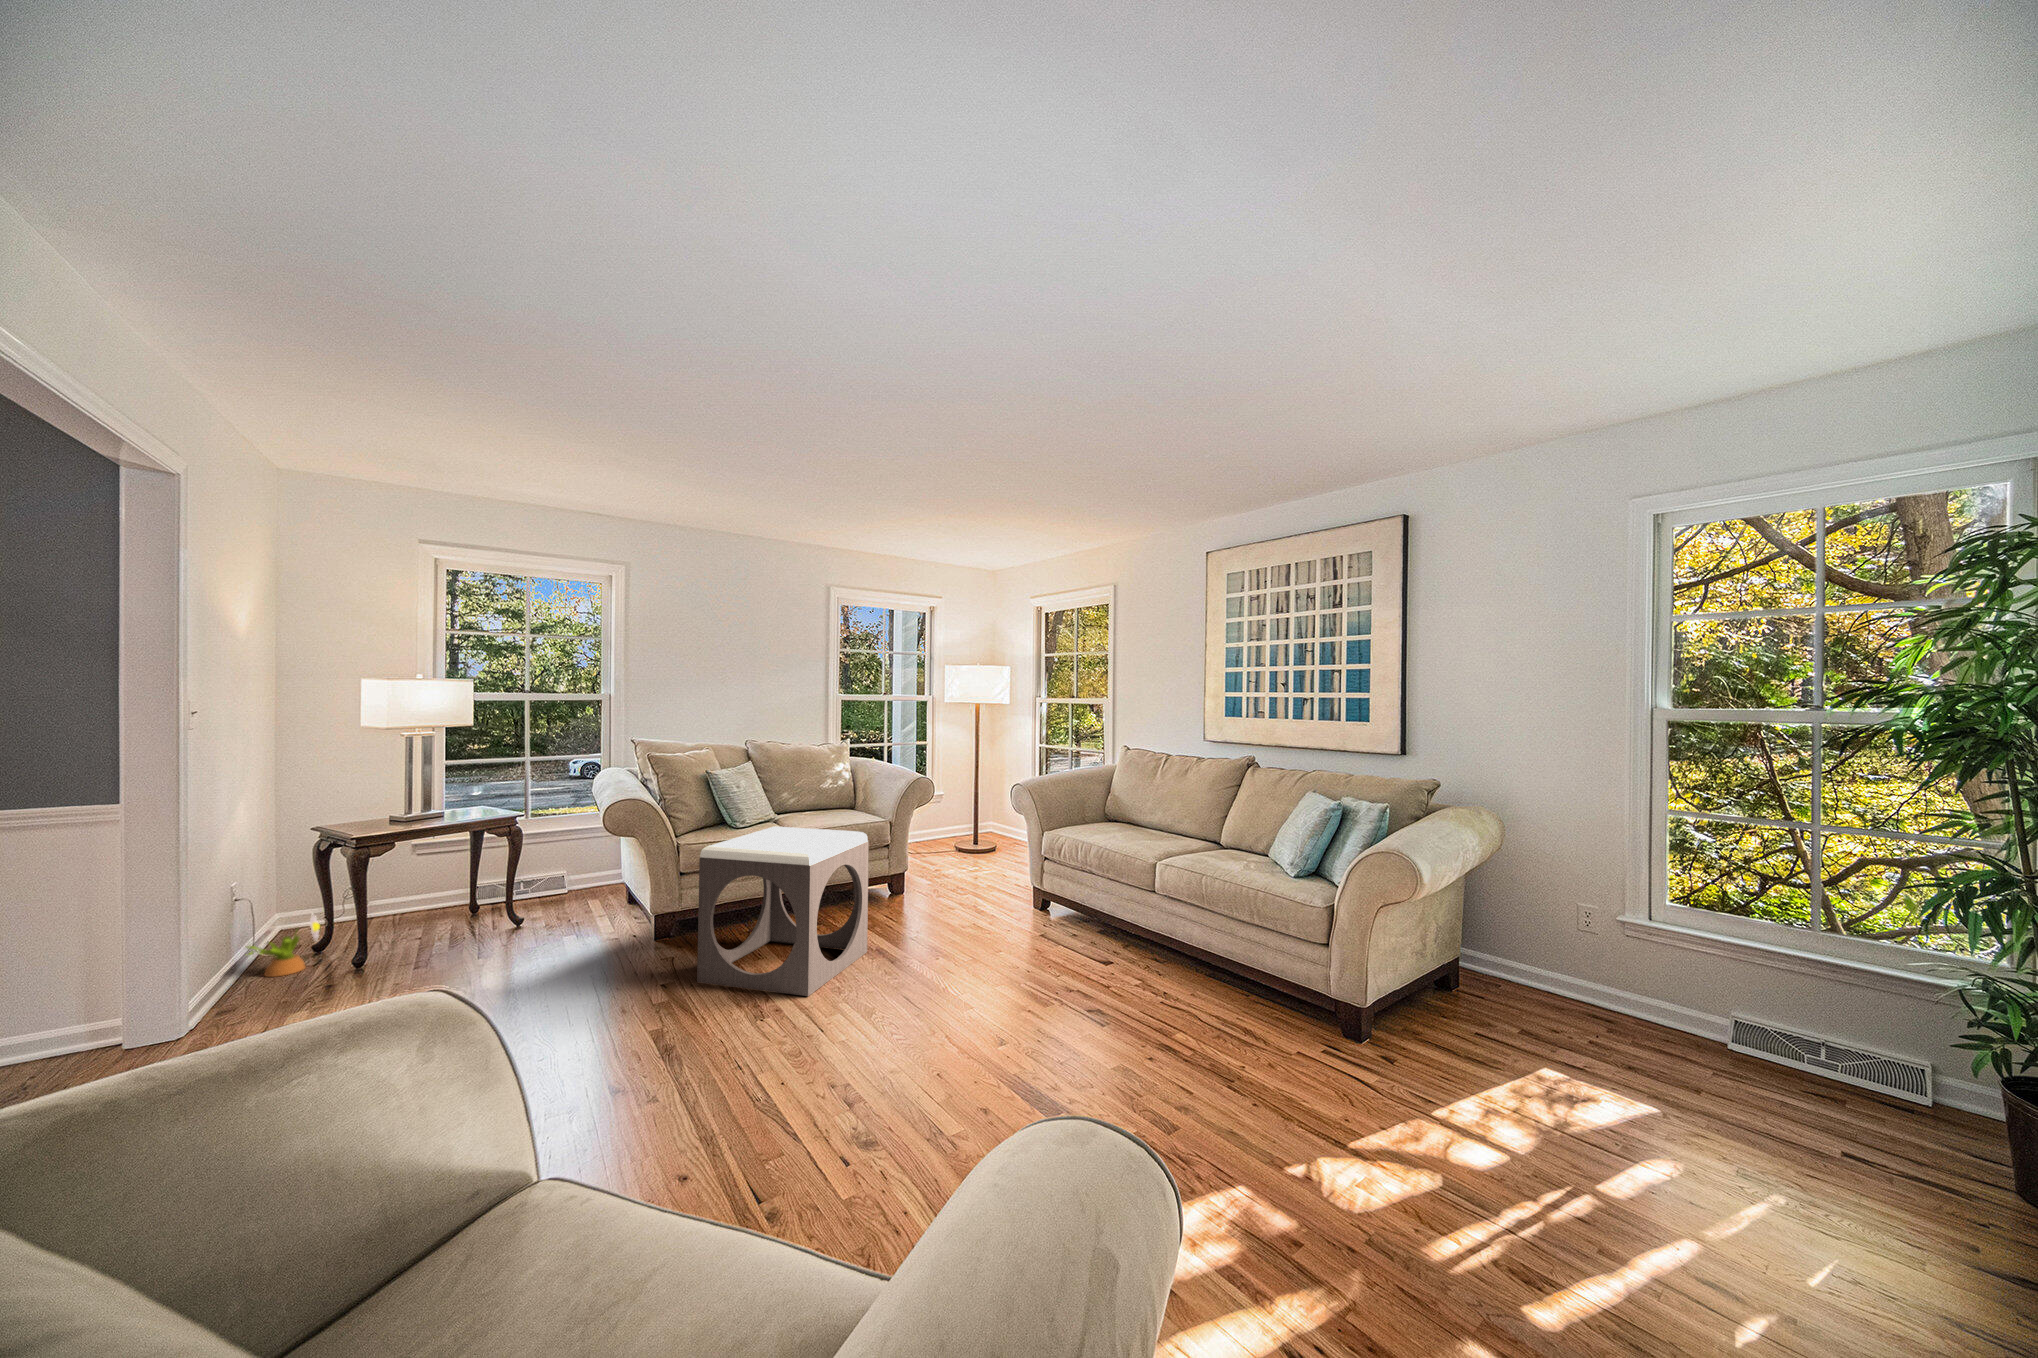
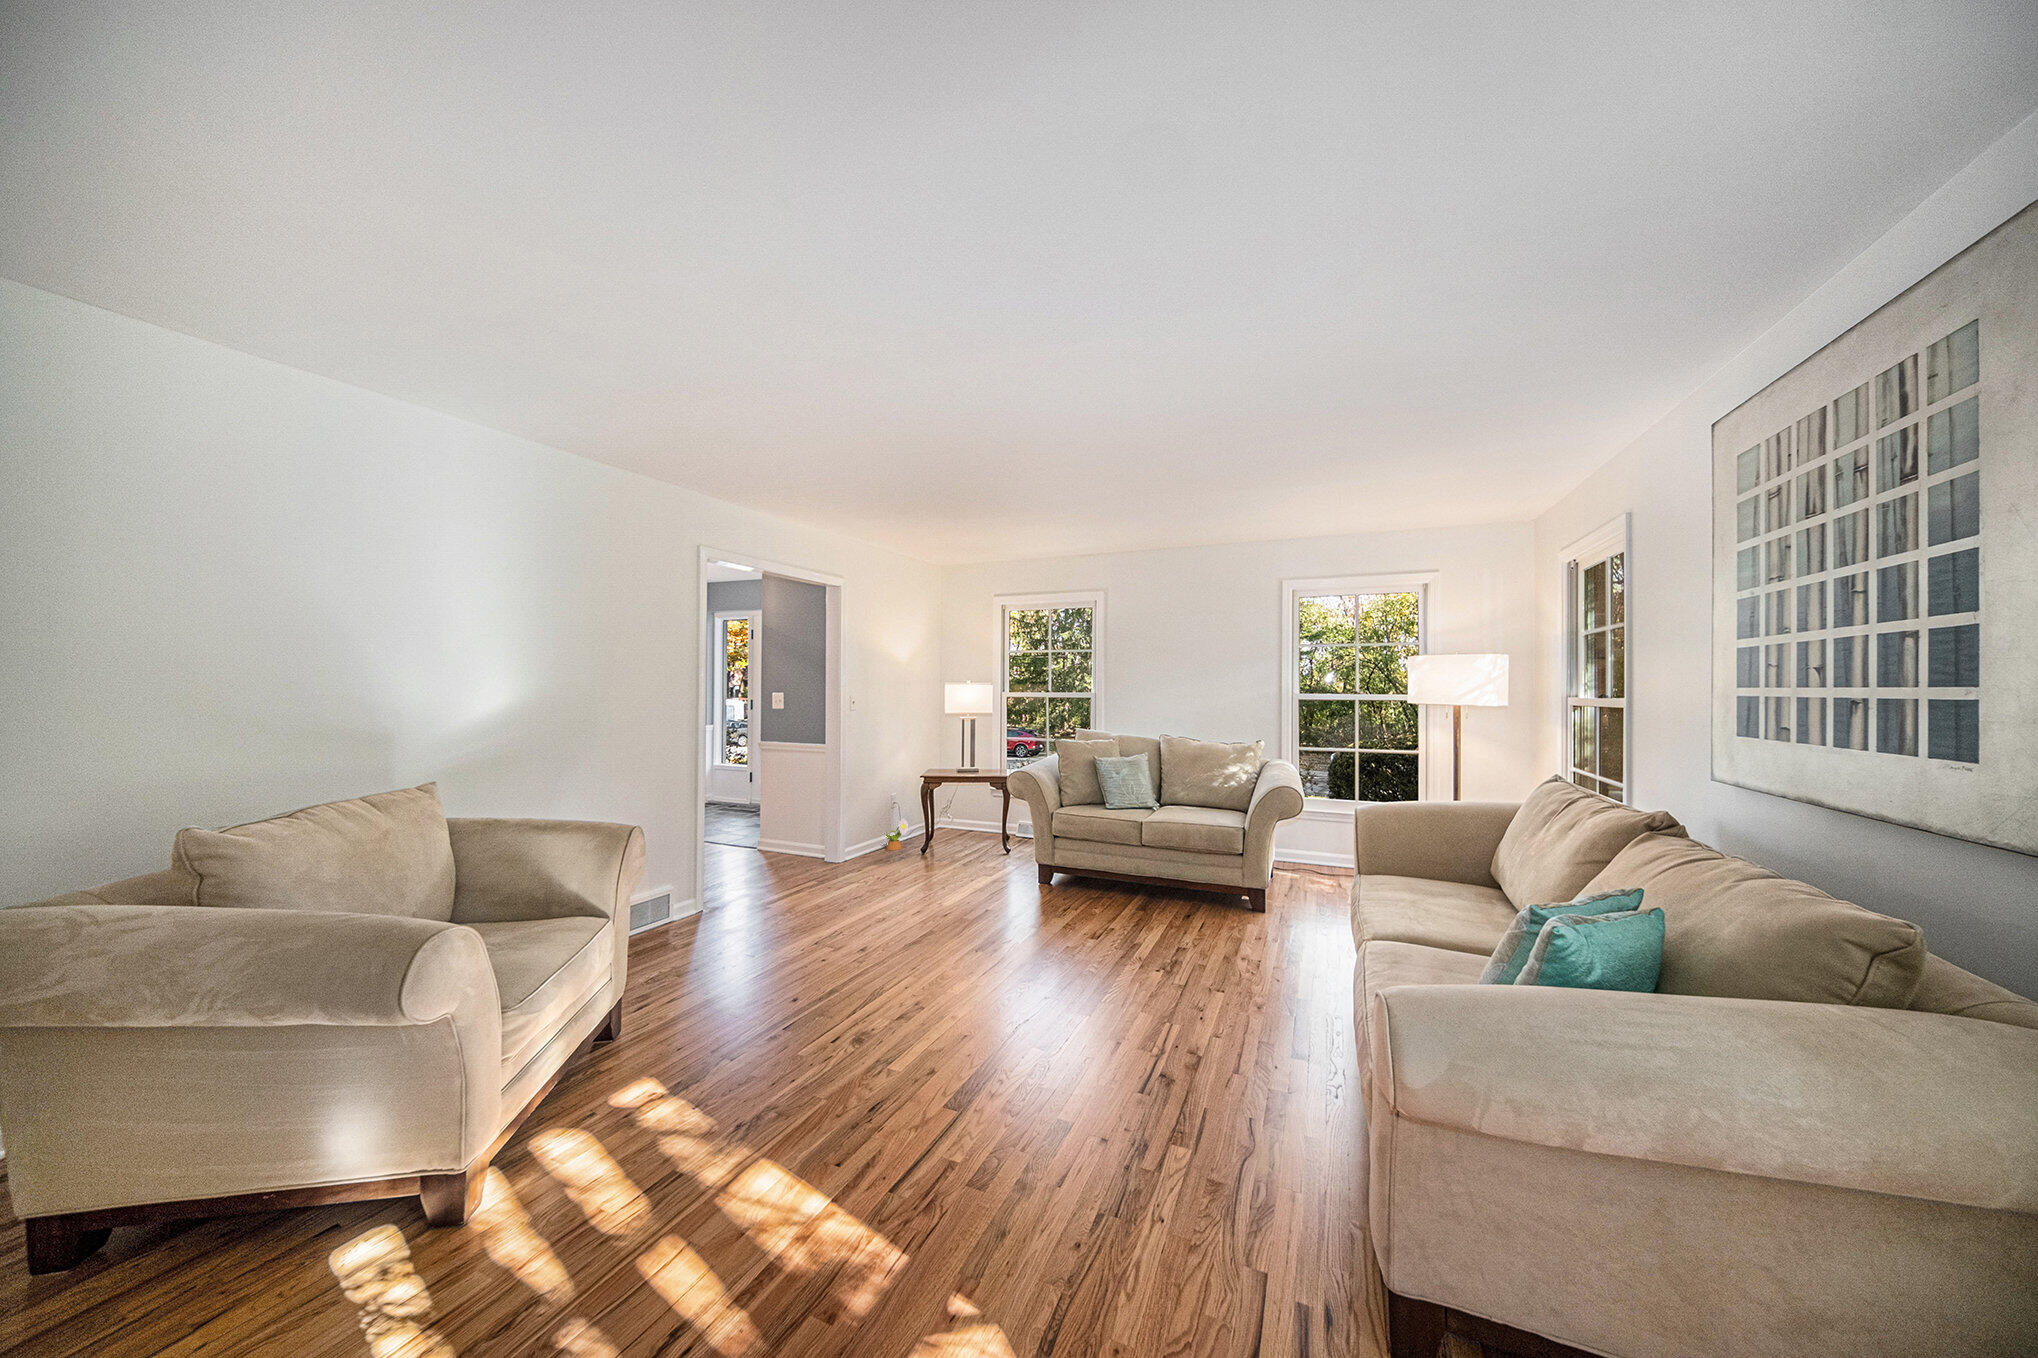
footstool: present [697,826,869,996] -> none [993,808,1120,951]

